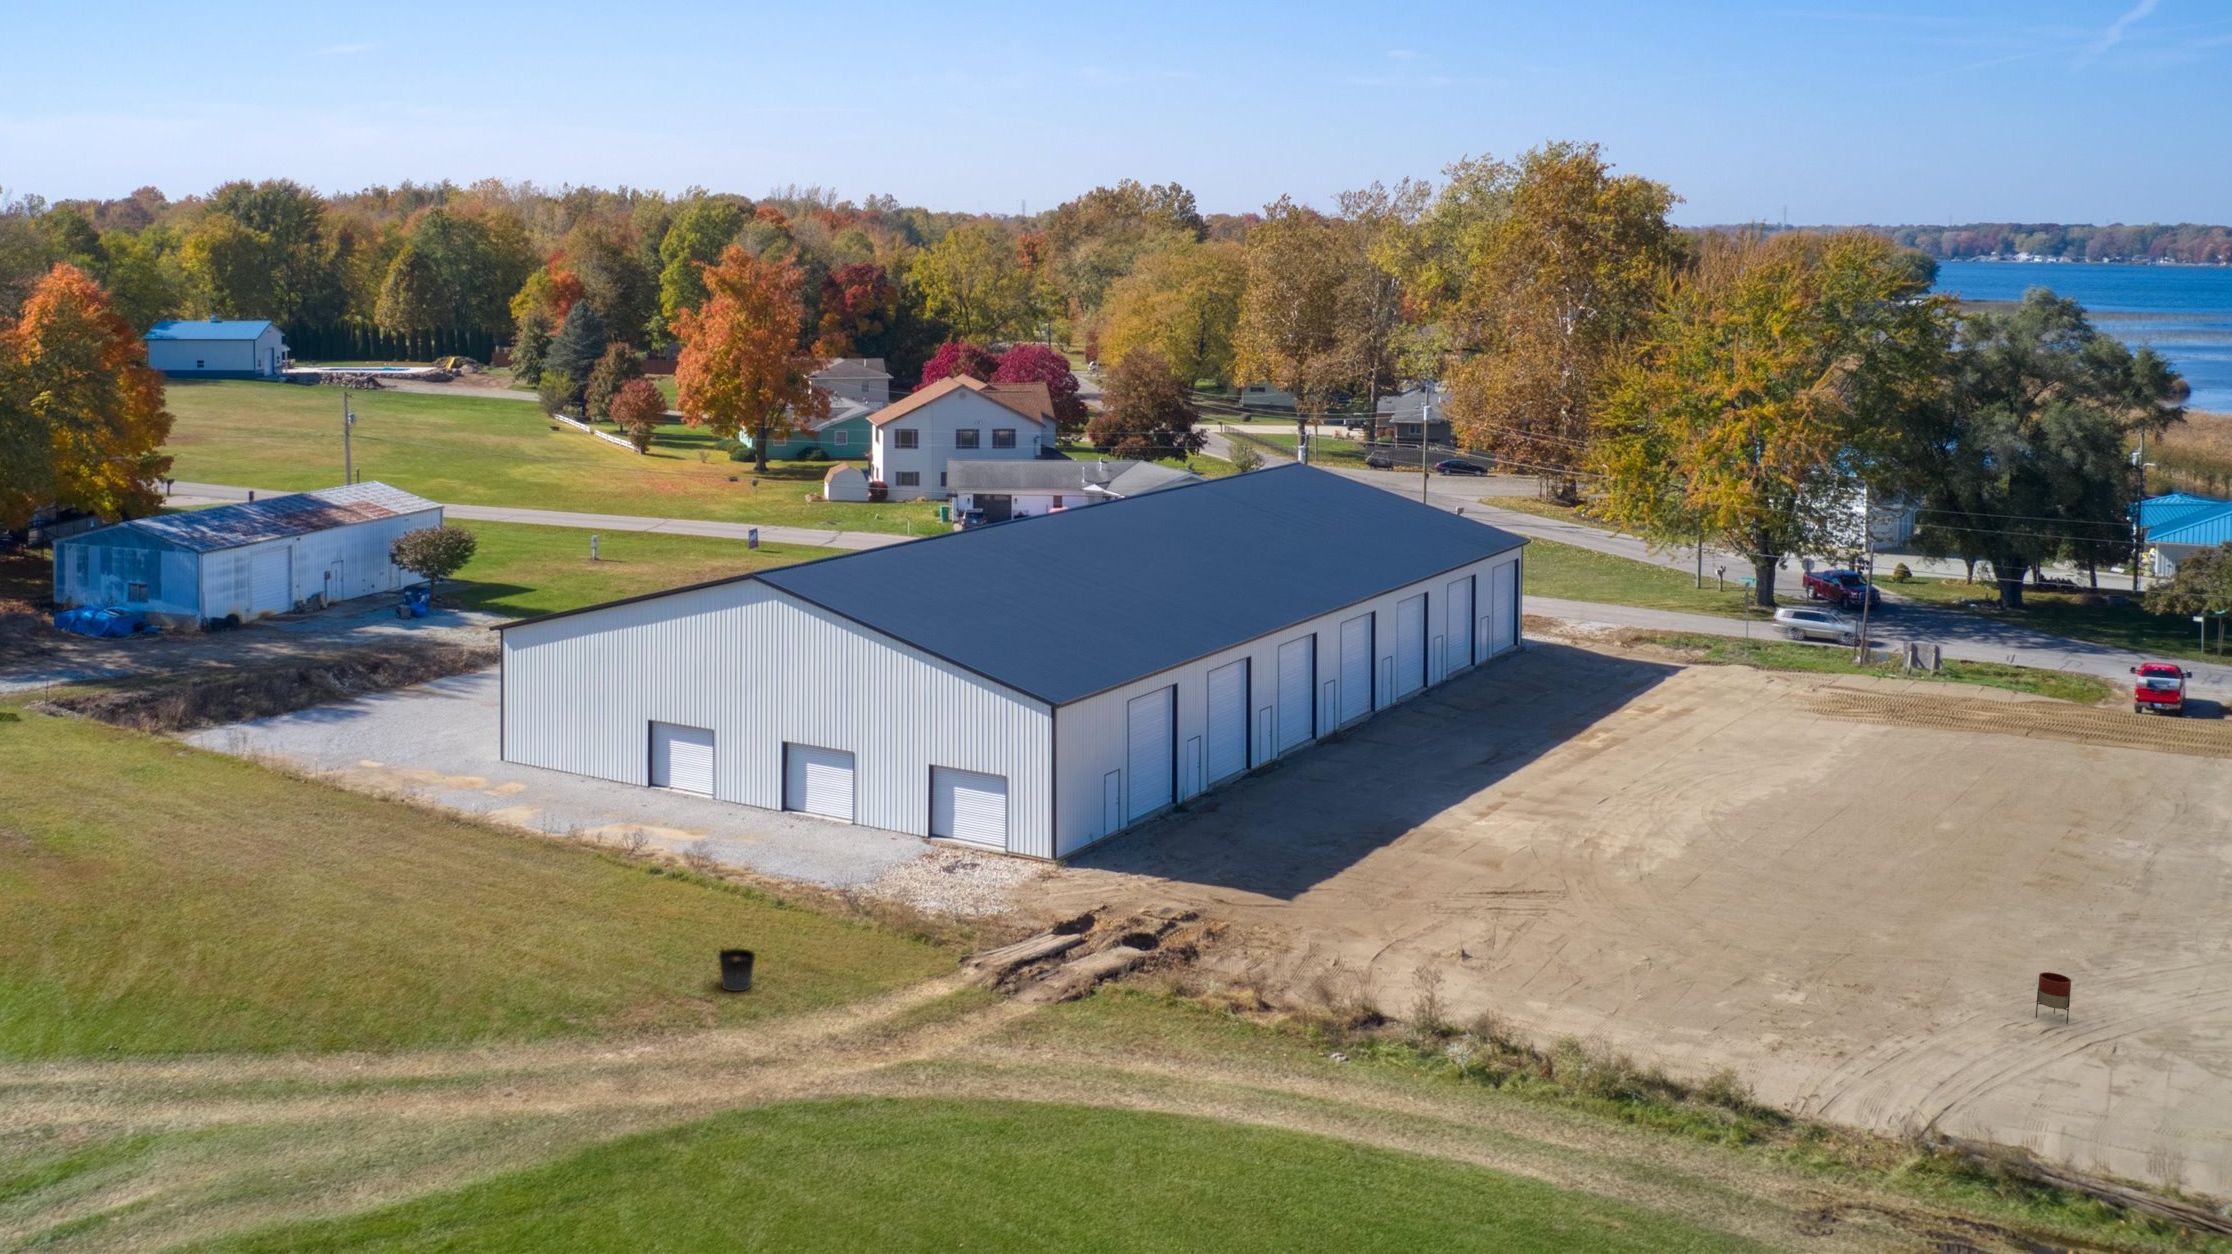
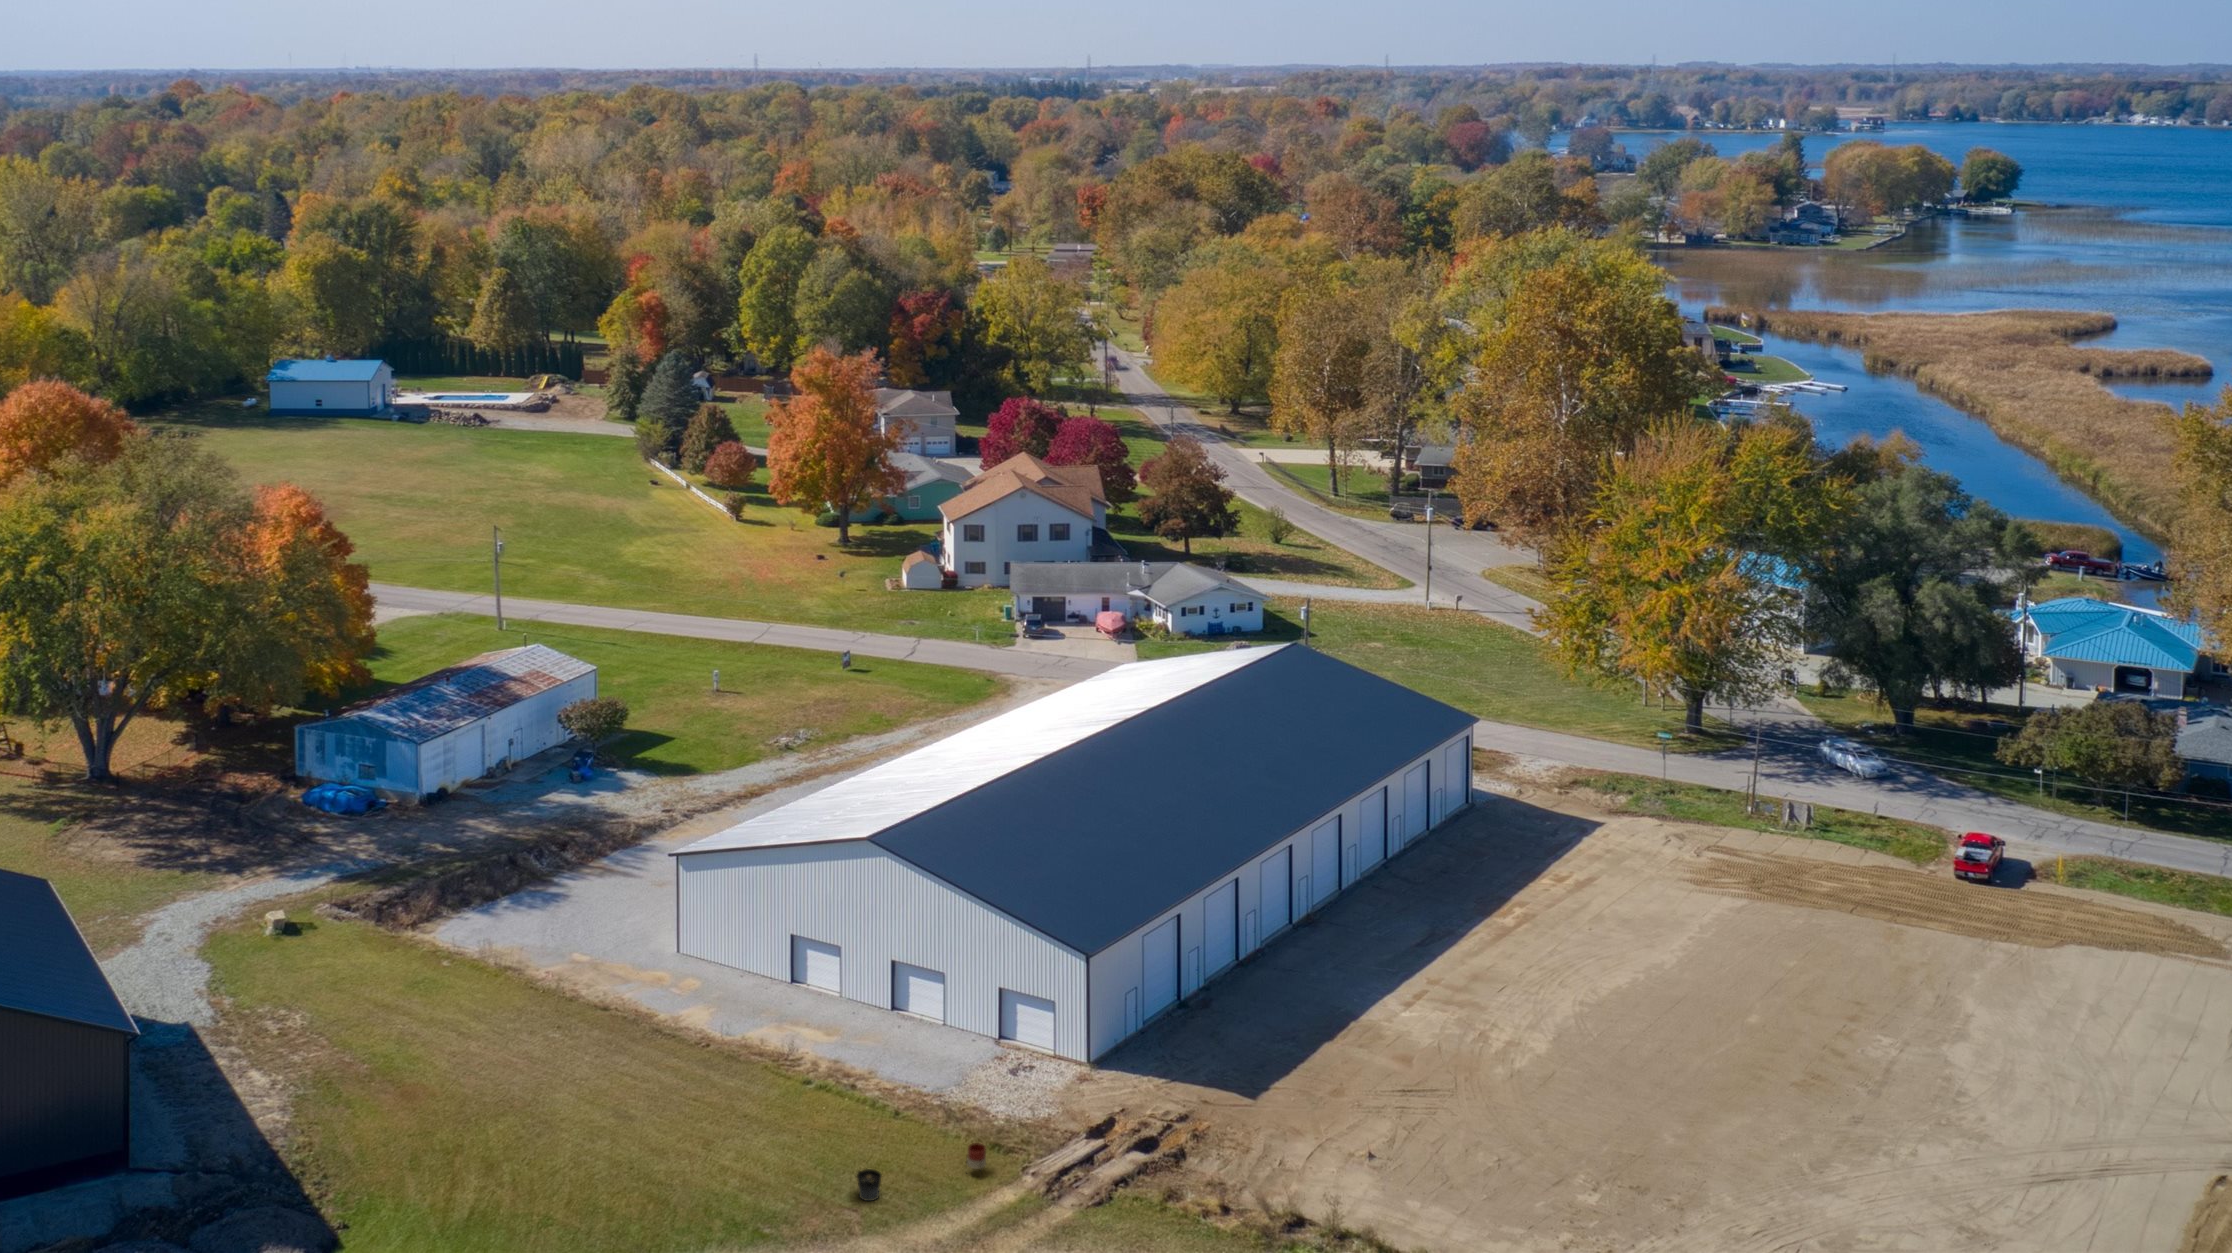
planter: present [2036,972,2071,1024] -> present [967,1143,986,1169]

